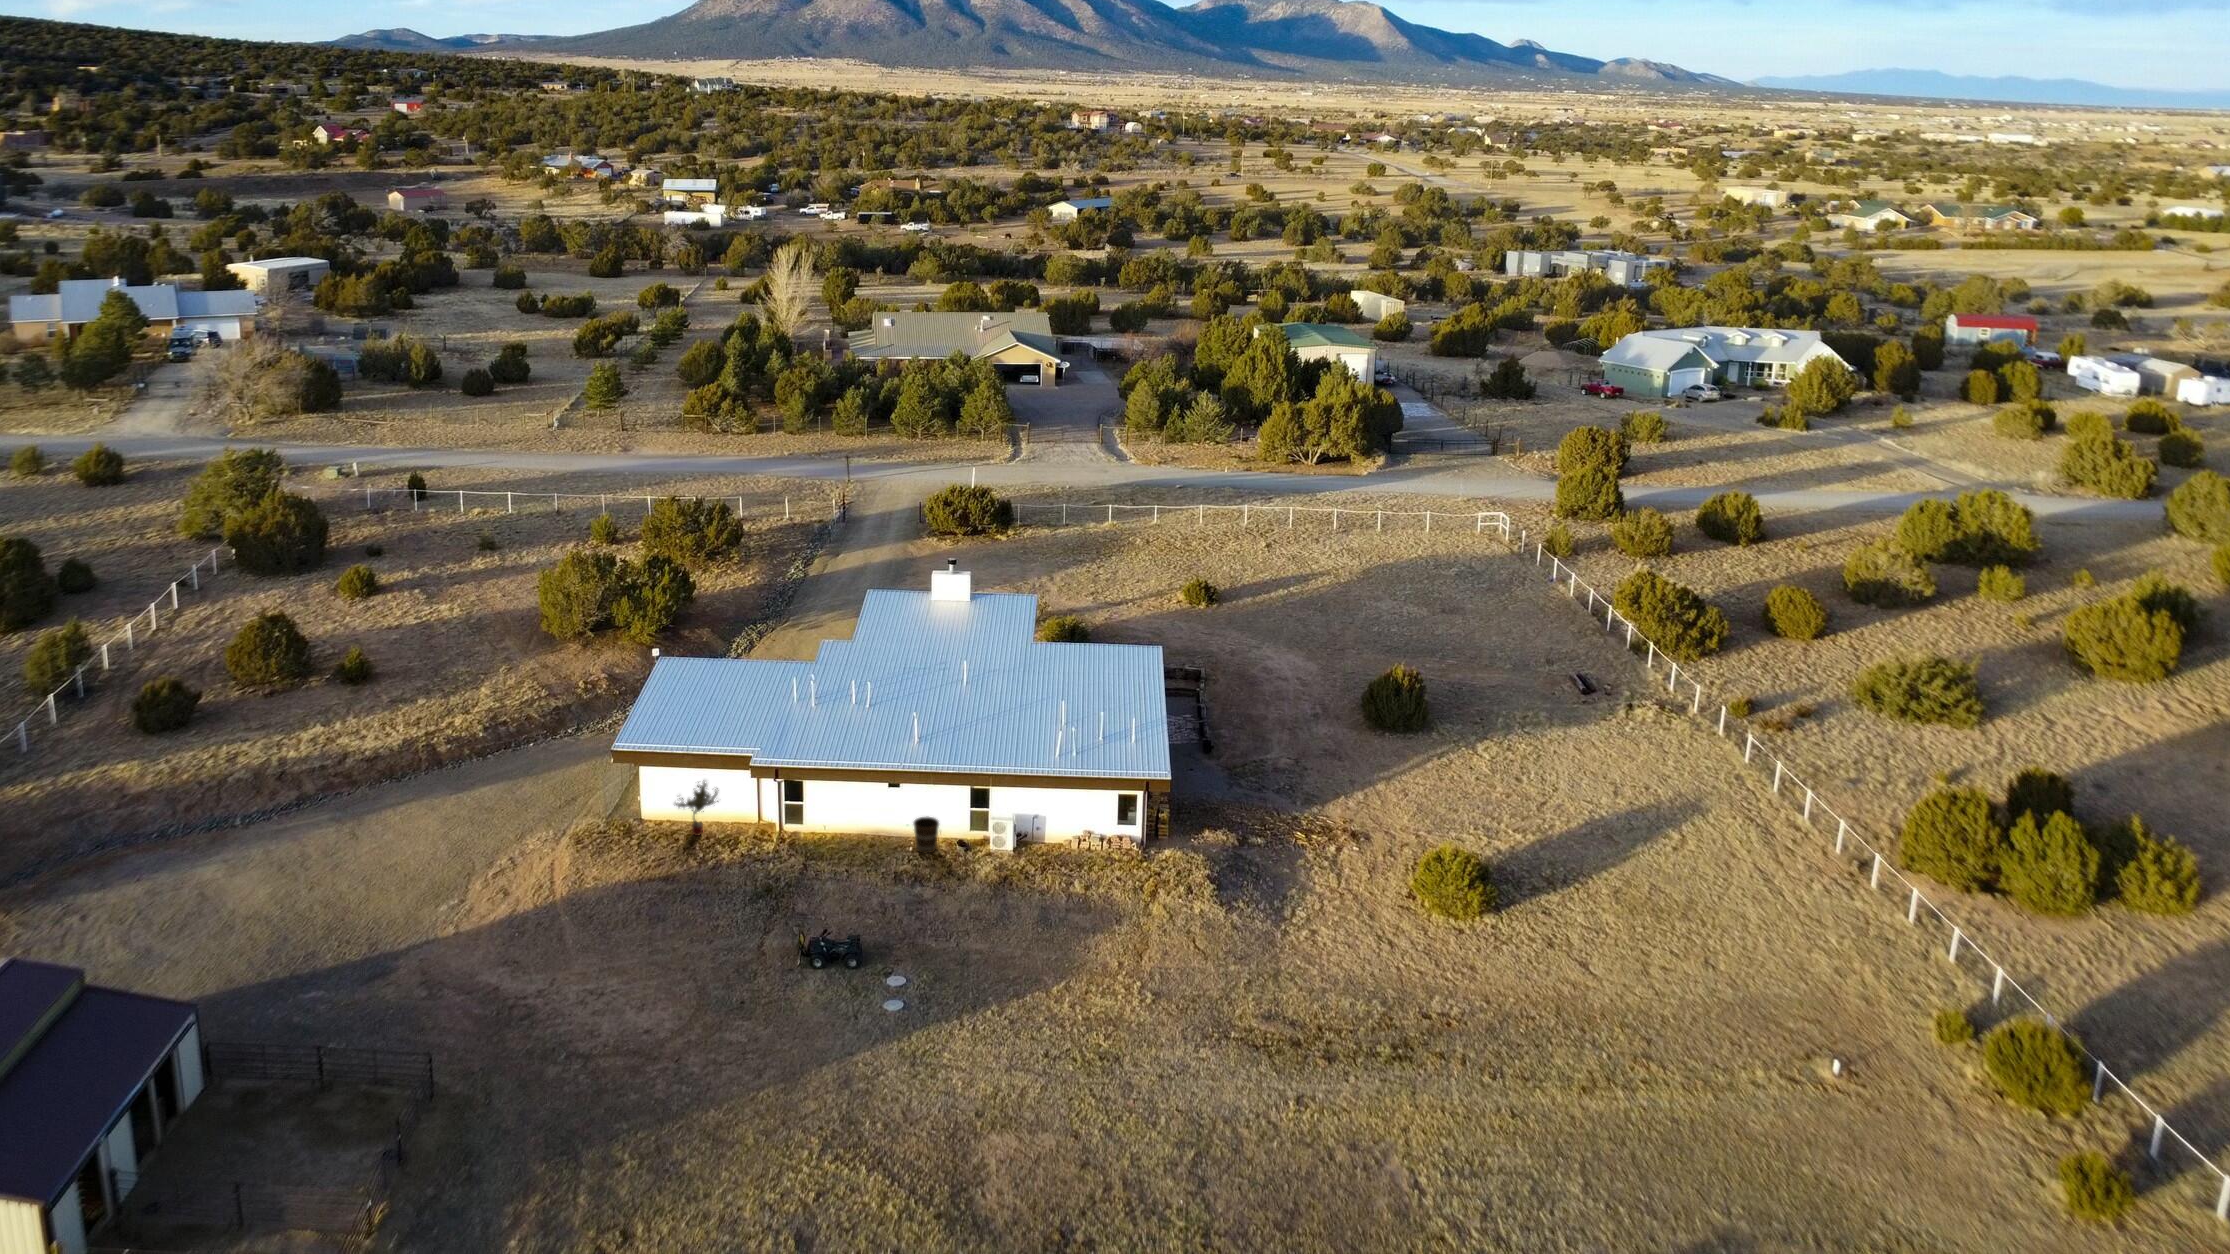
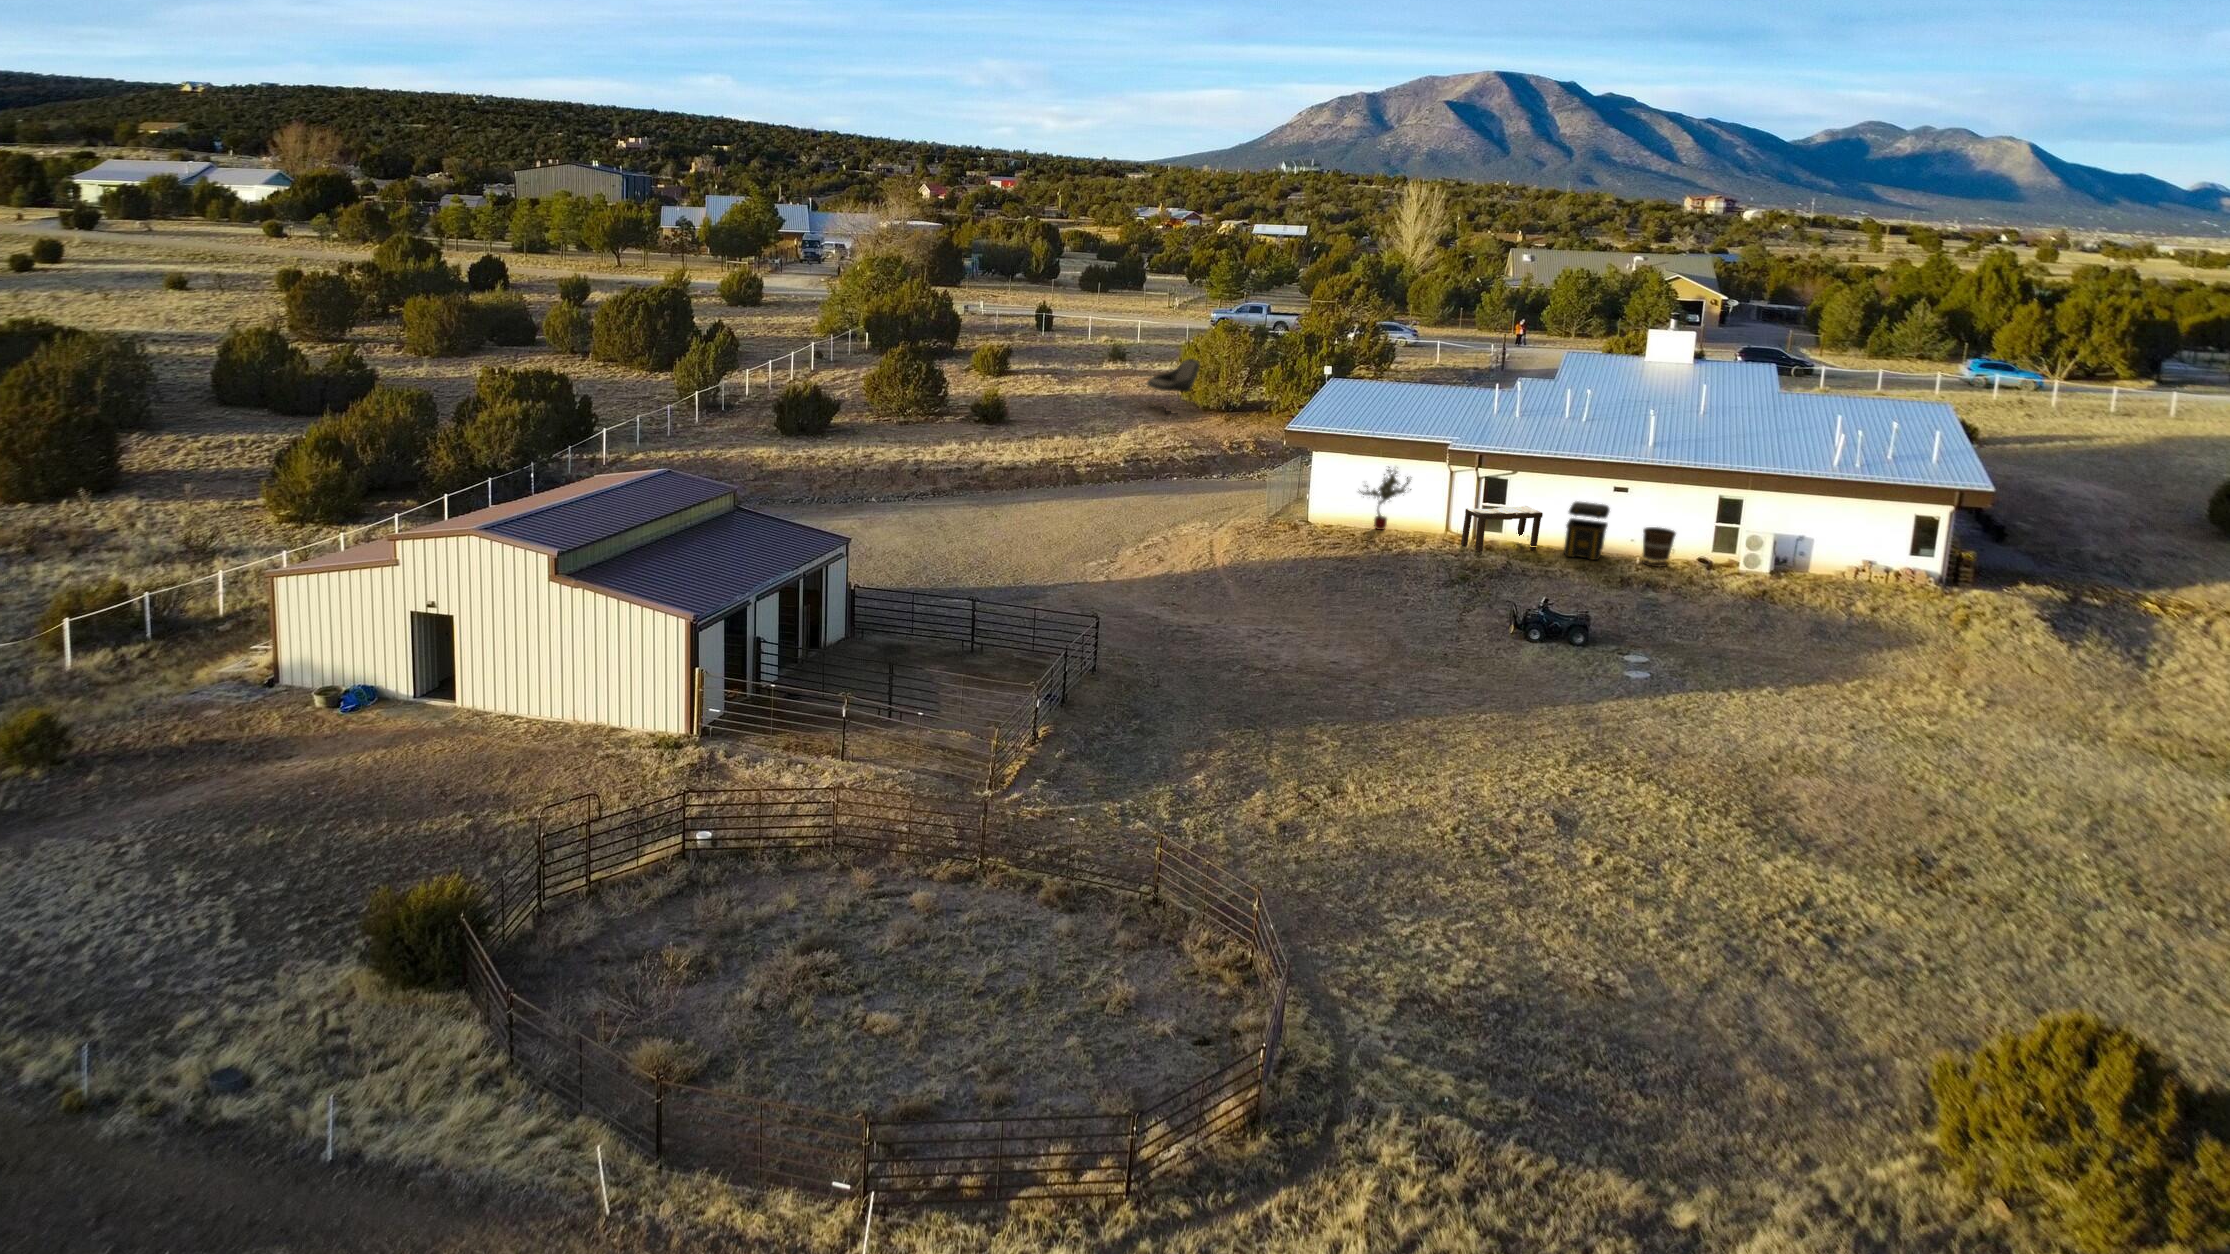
lounge chair: none [502,592,555,651] -> present [1146,359,1200,408]
toolbox: none [851,800,886,853] -> present [1564,502,1610,560]
bench: none [766,804,831,858] -> present [1461,506,1543,552]

